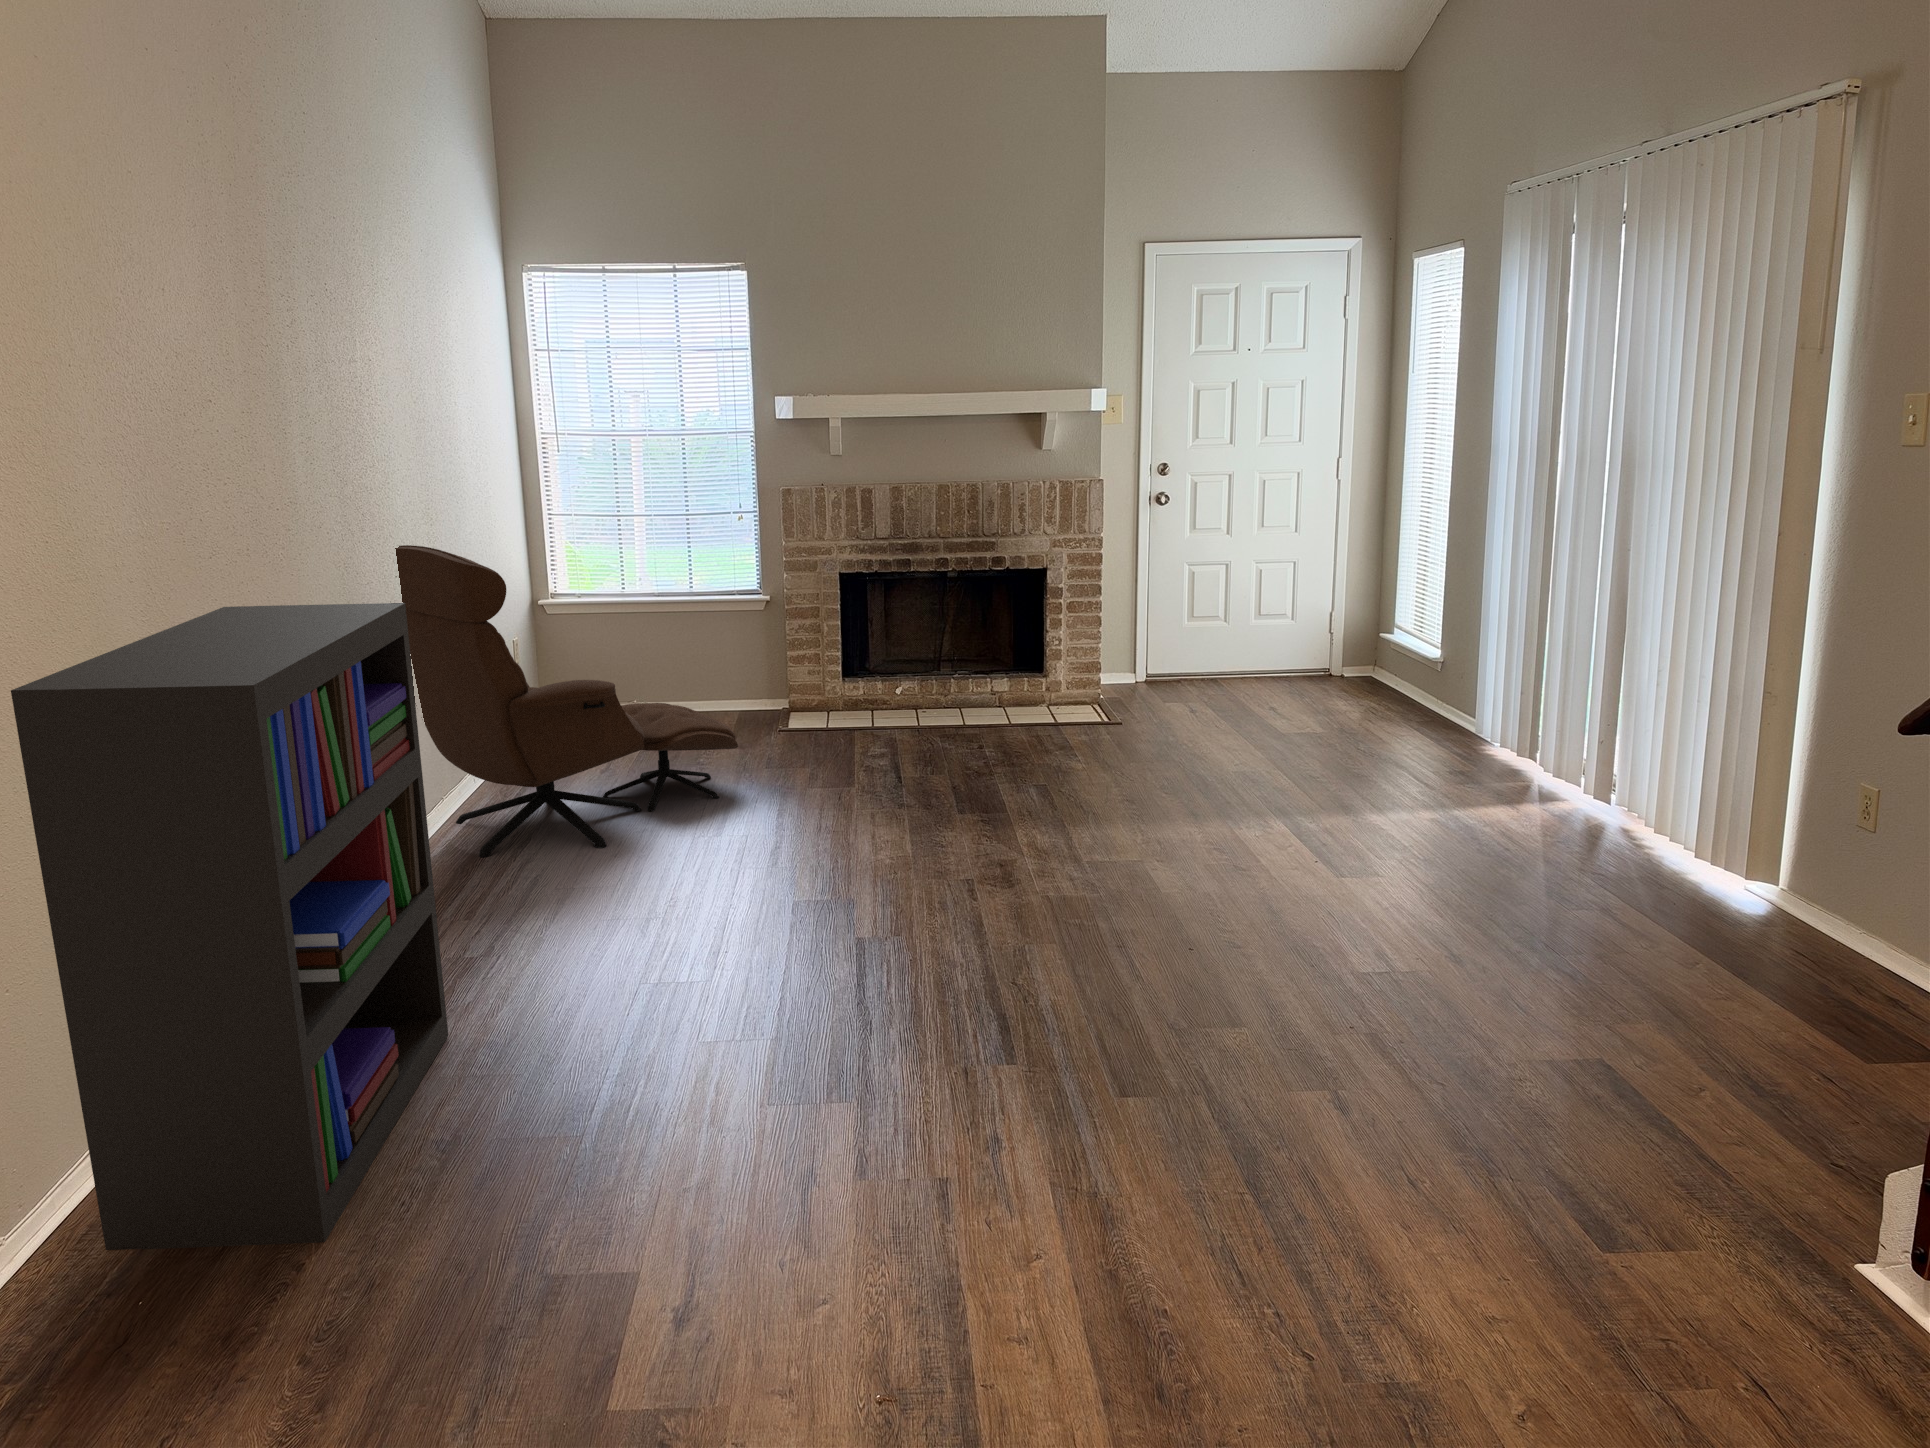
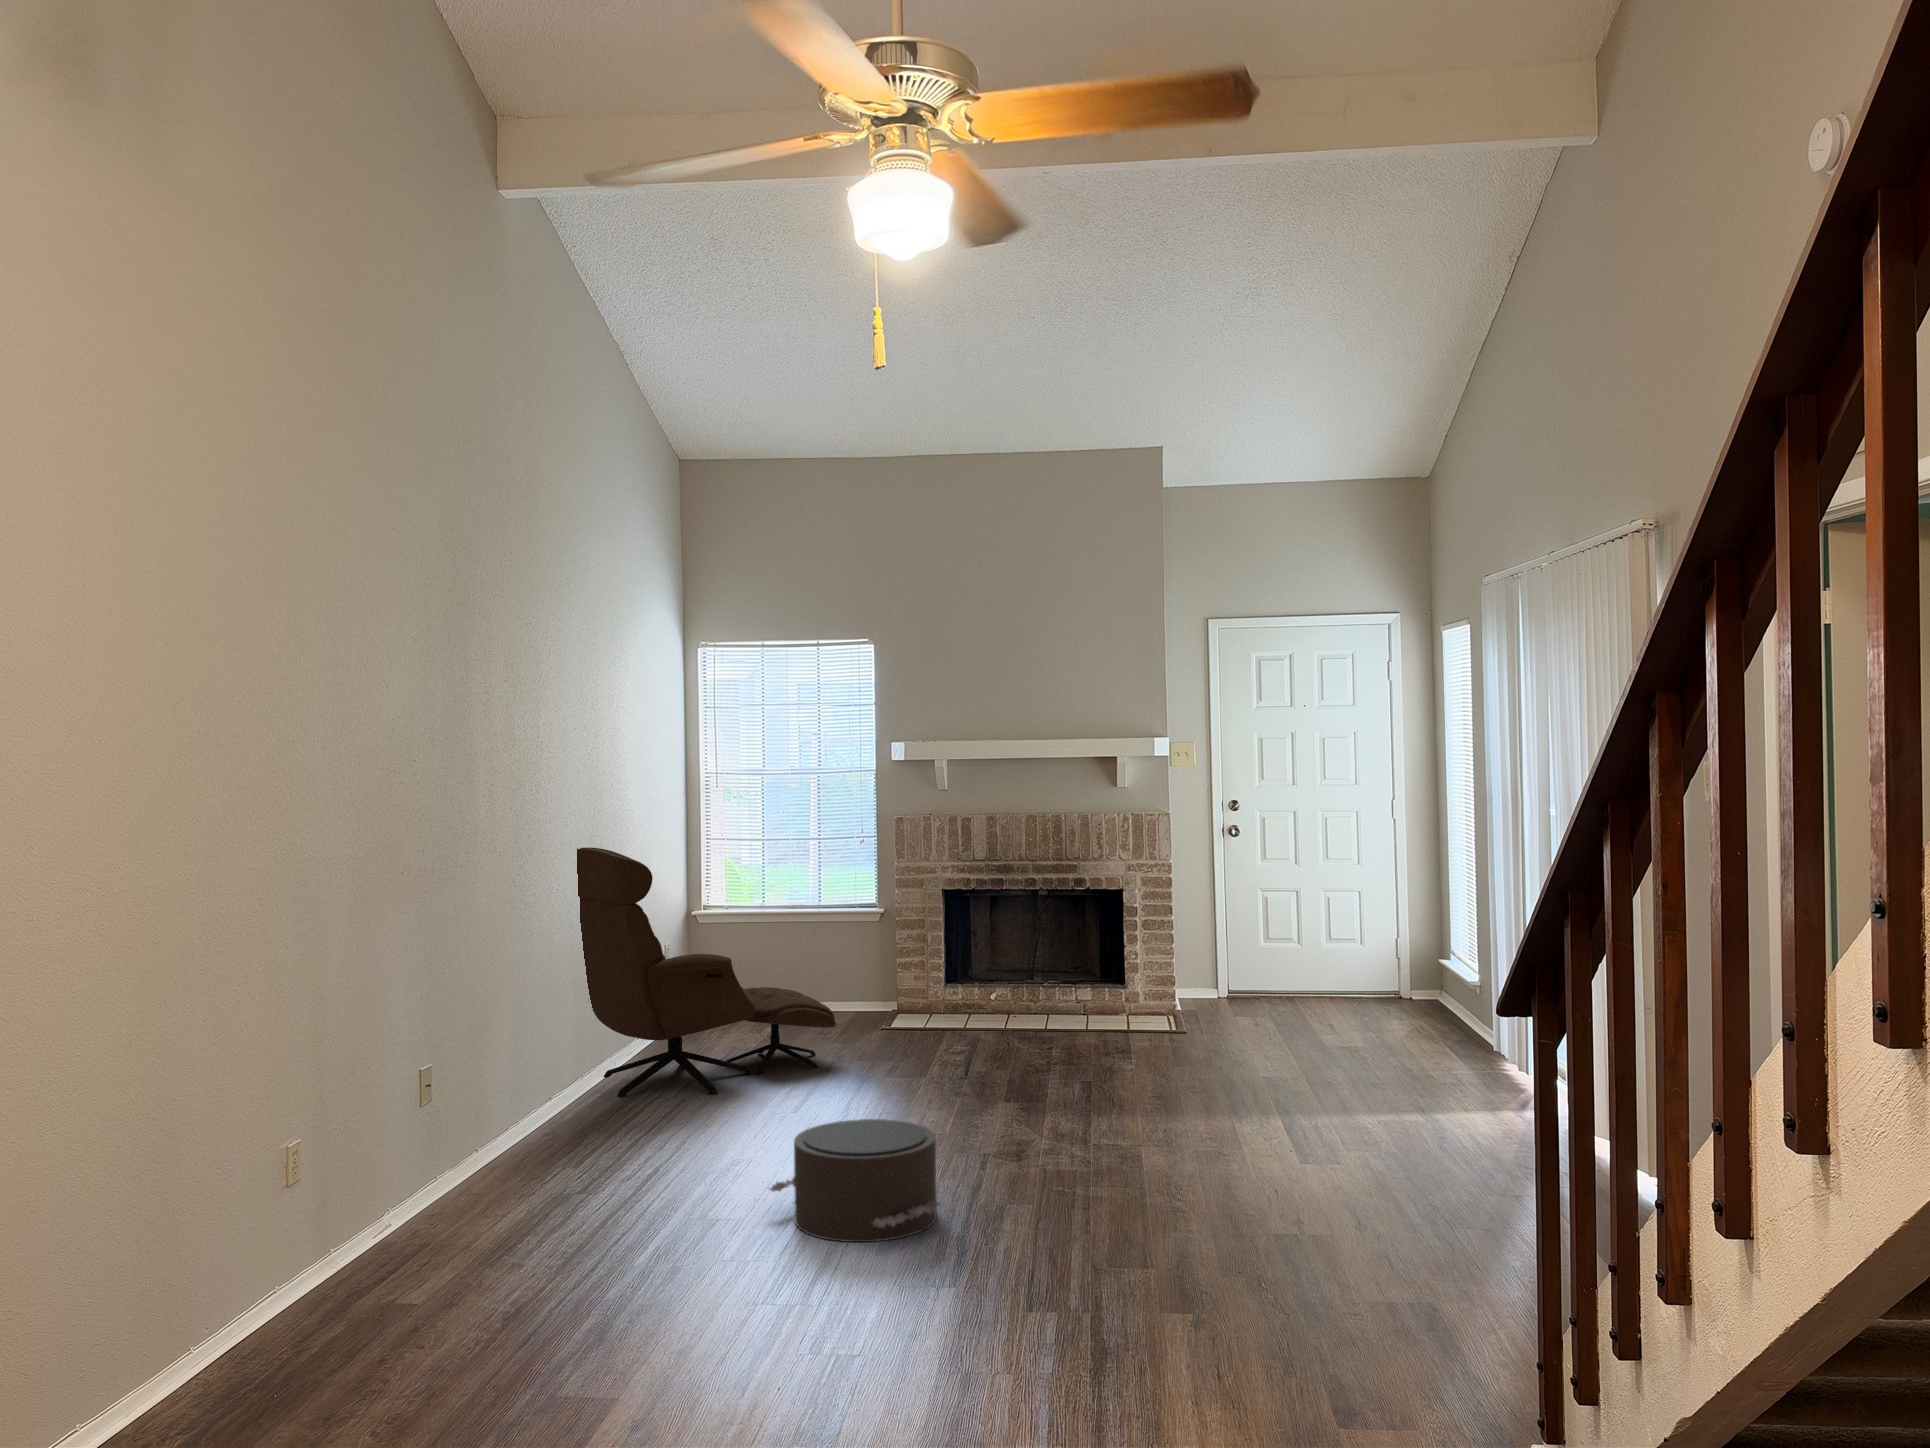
bookshelf: present [11,603,448,1250] -> none [338,867,574,1280]
pouf: none [726,931,980,1122] -> present [769,1119,939,1242]

